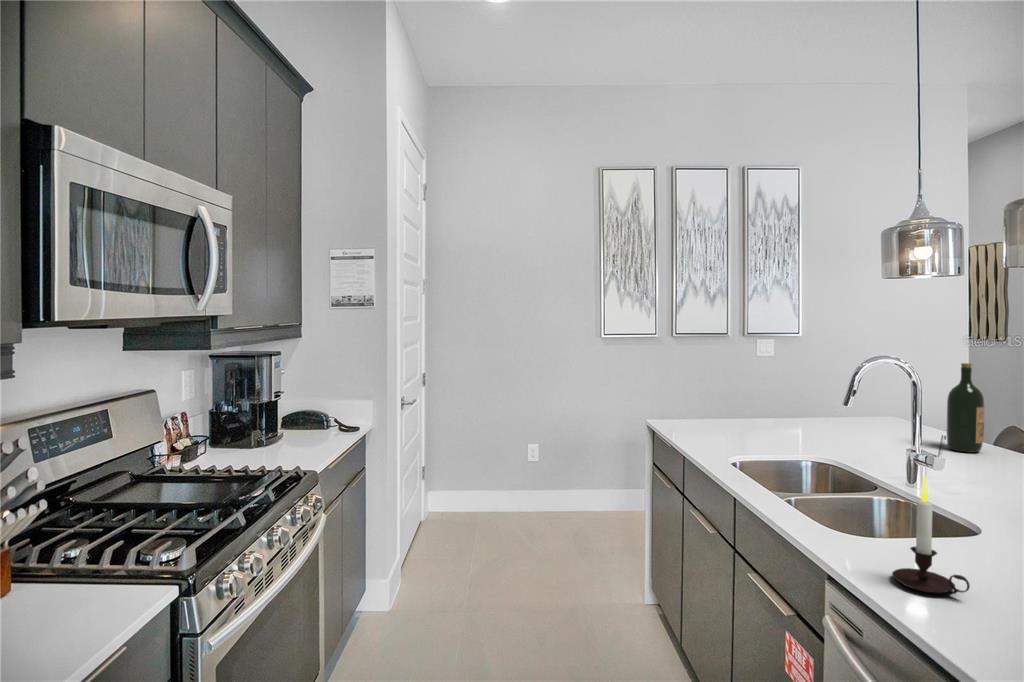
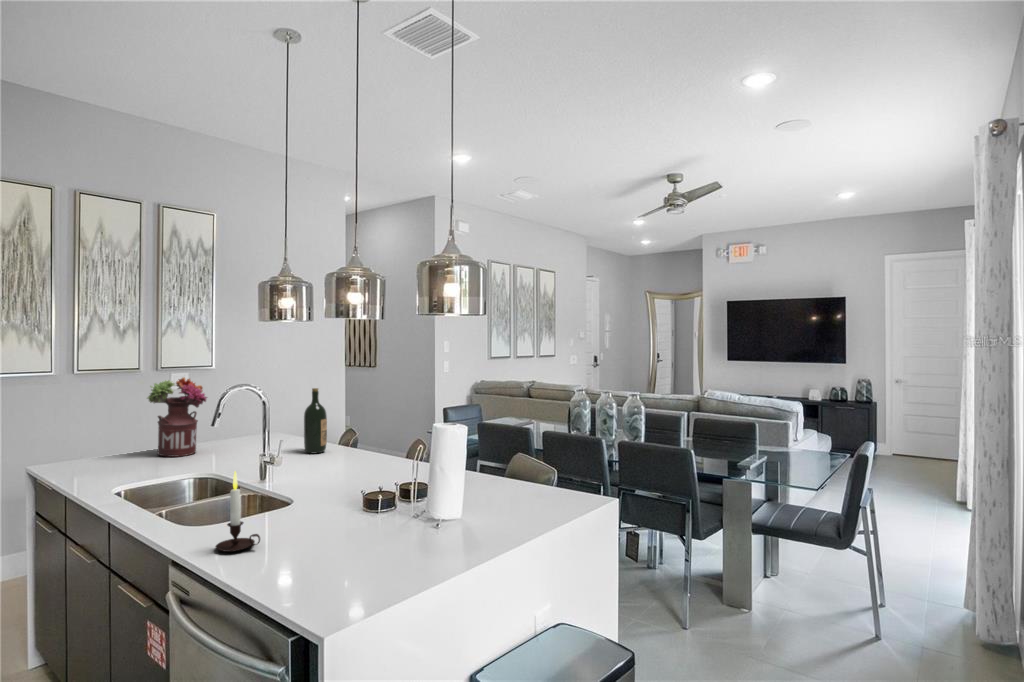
flower arrangement: none [749,343,815,430] -> present [147,377,207,457]

